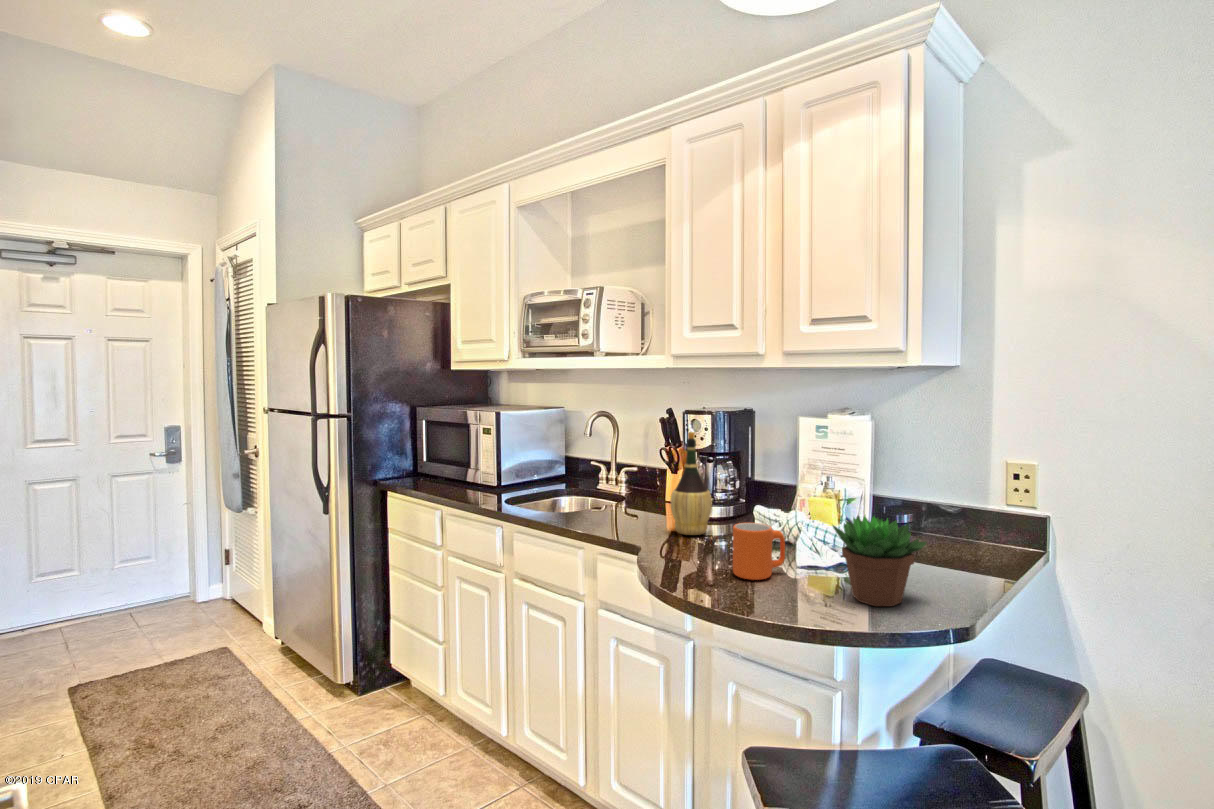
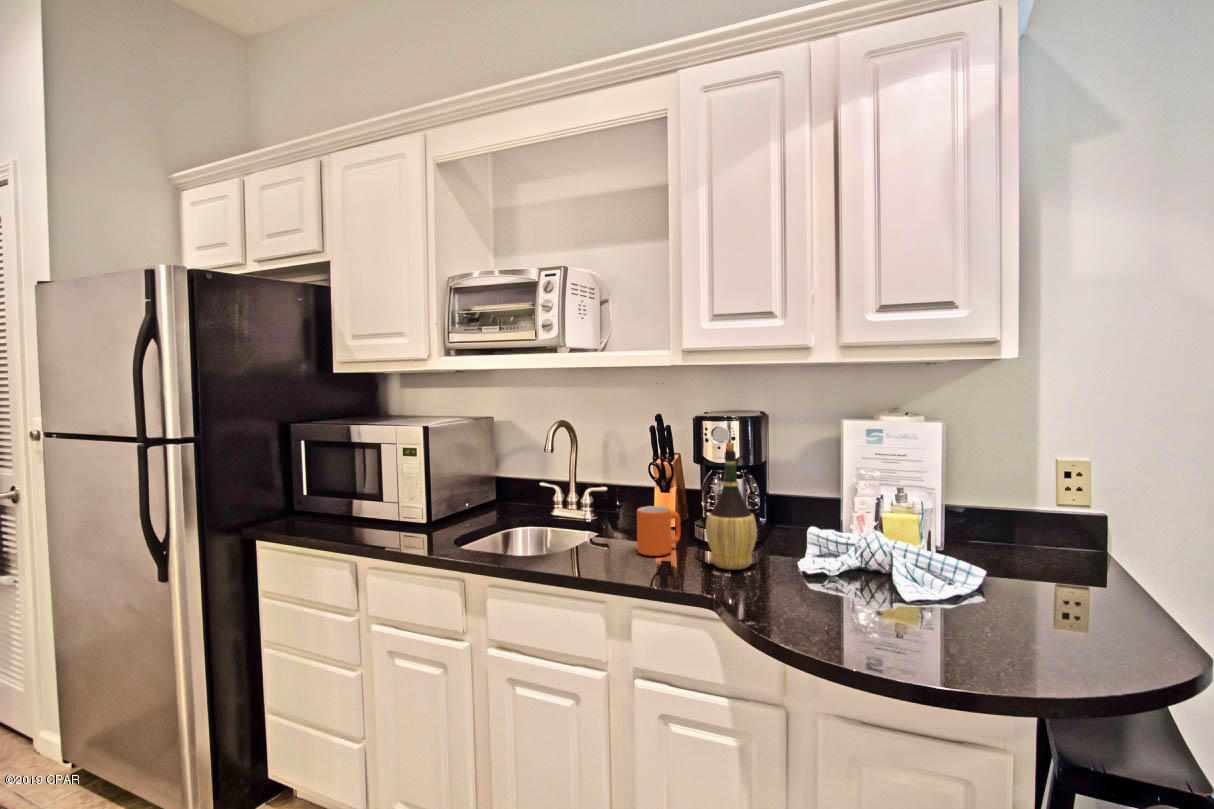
succulent plant: present [833,516,927,606] -> none [991,535,1104,647]
mug: present [733,523,785,580] -> present [637,506,680,556]

